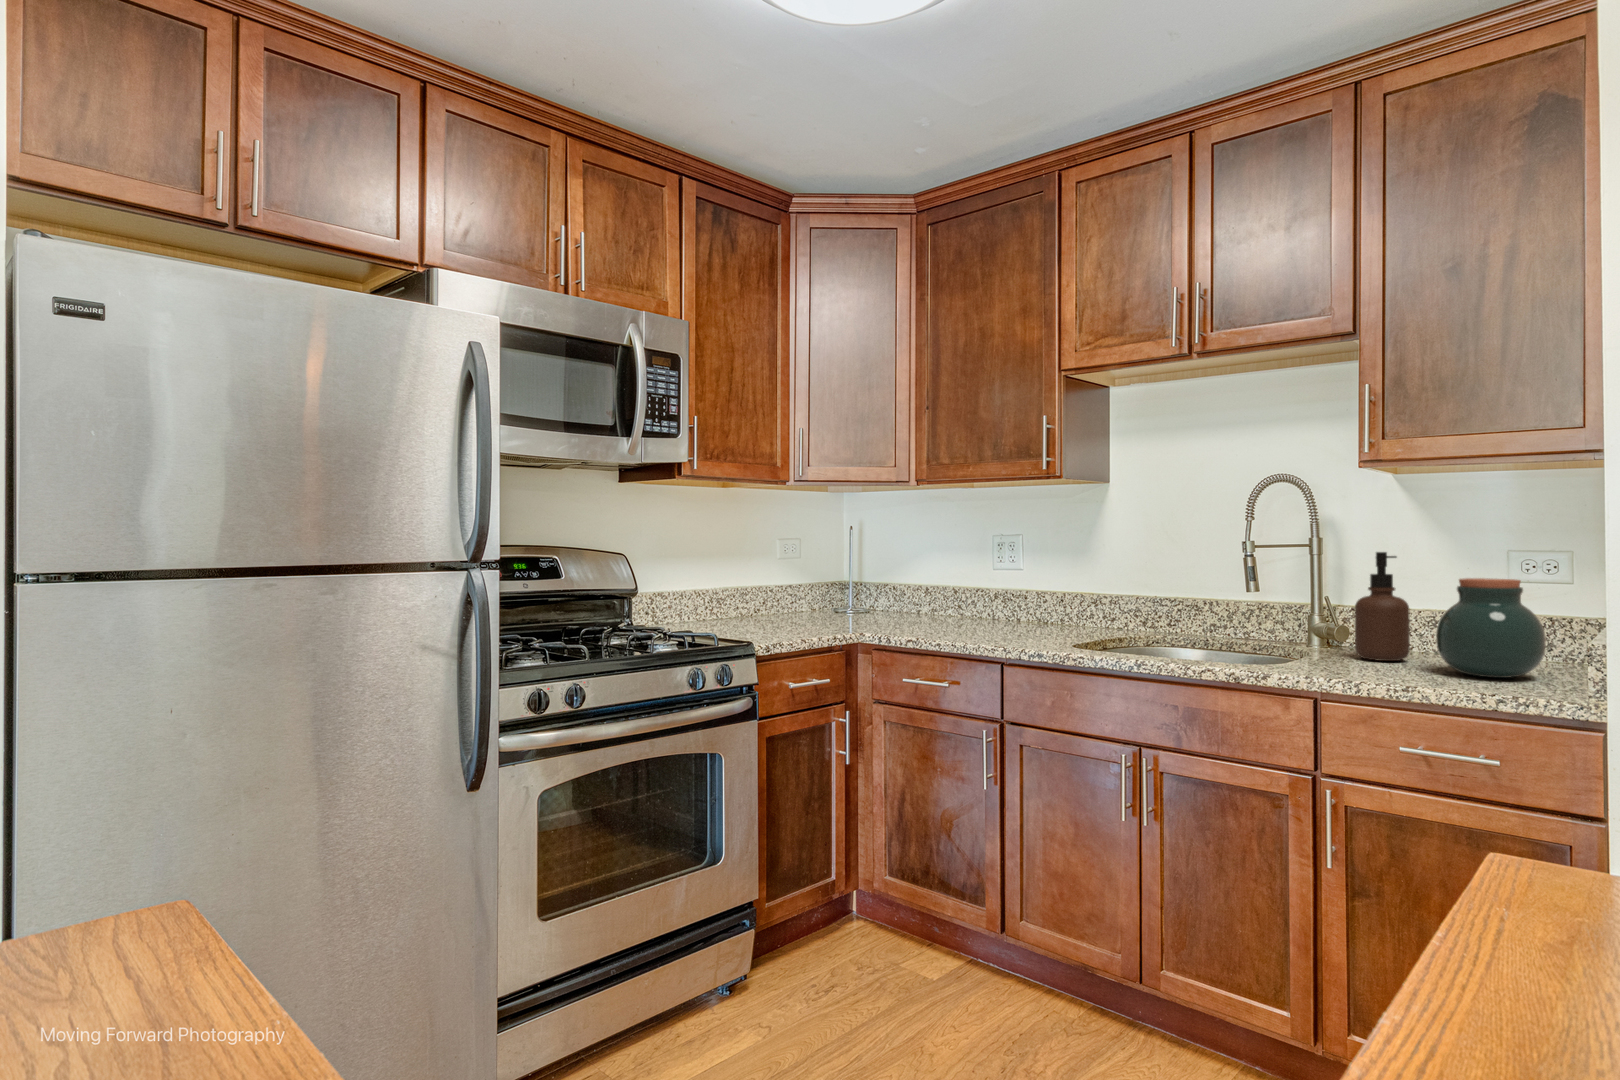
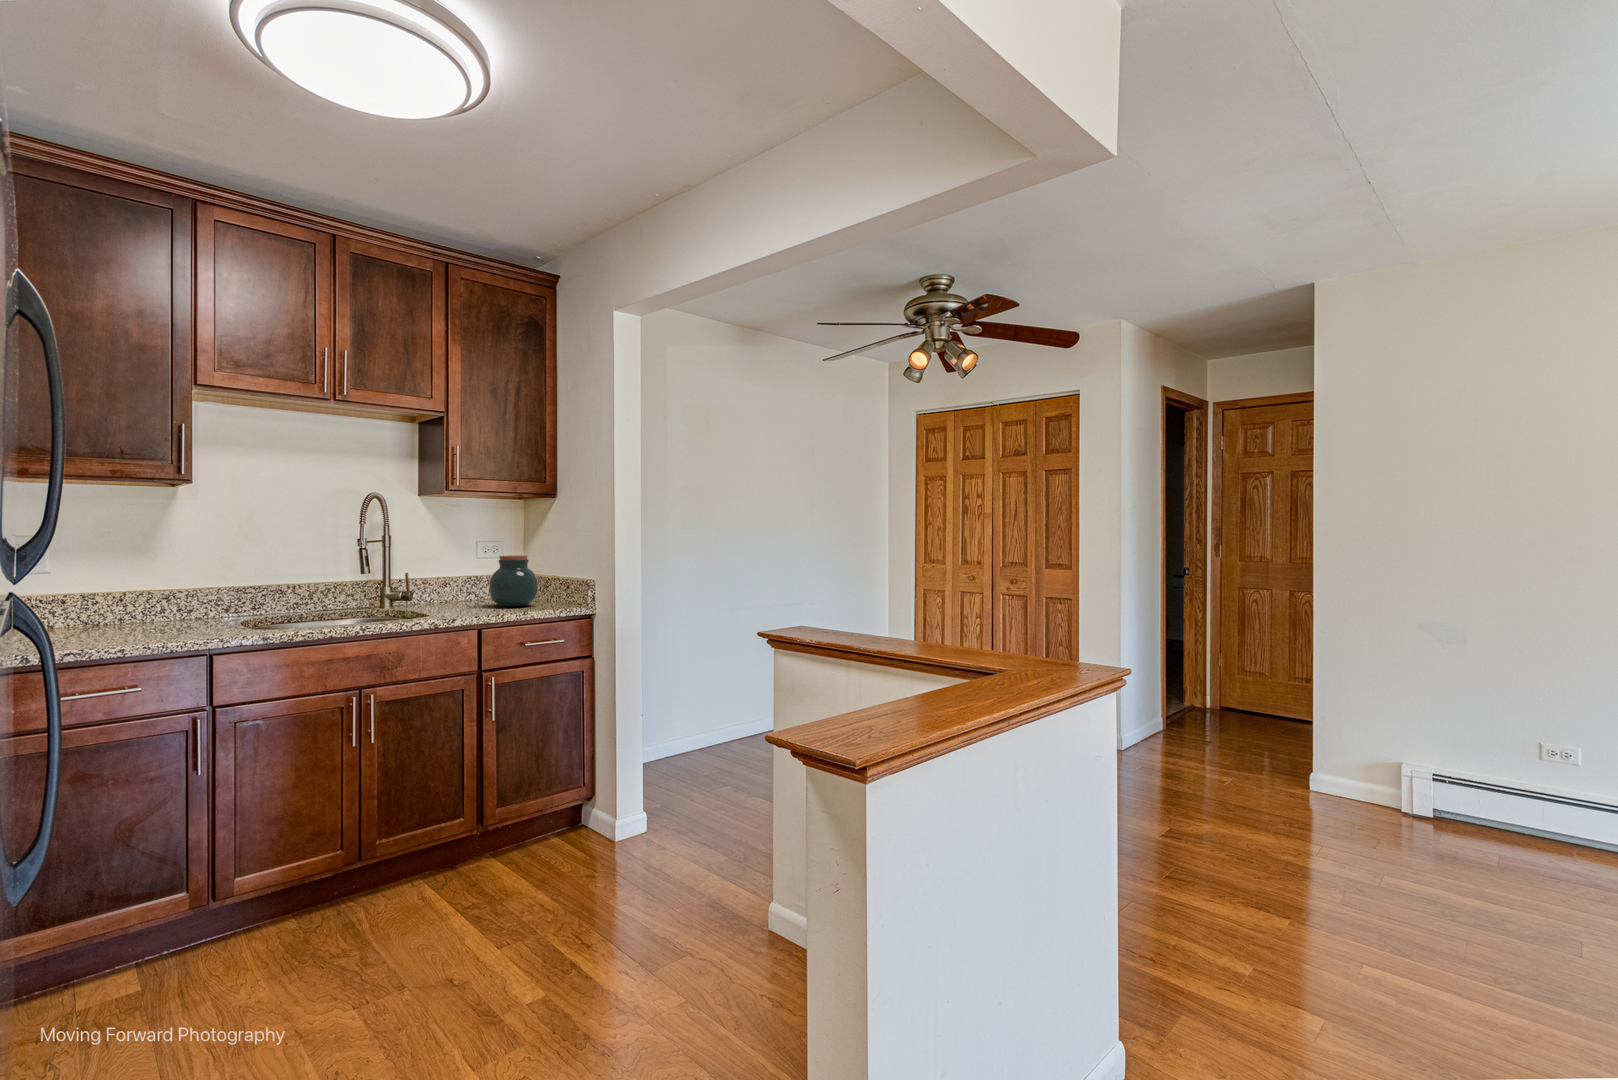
soap dispenser: present [1355,552,1410,661] -> none [431,543,462,608]

